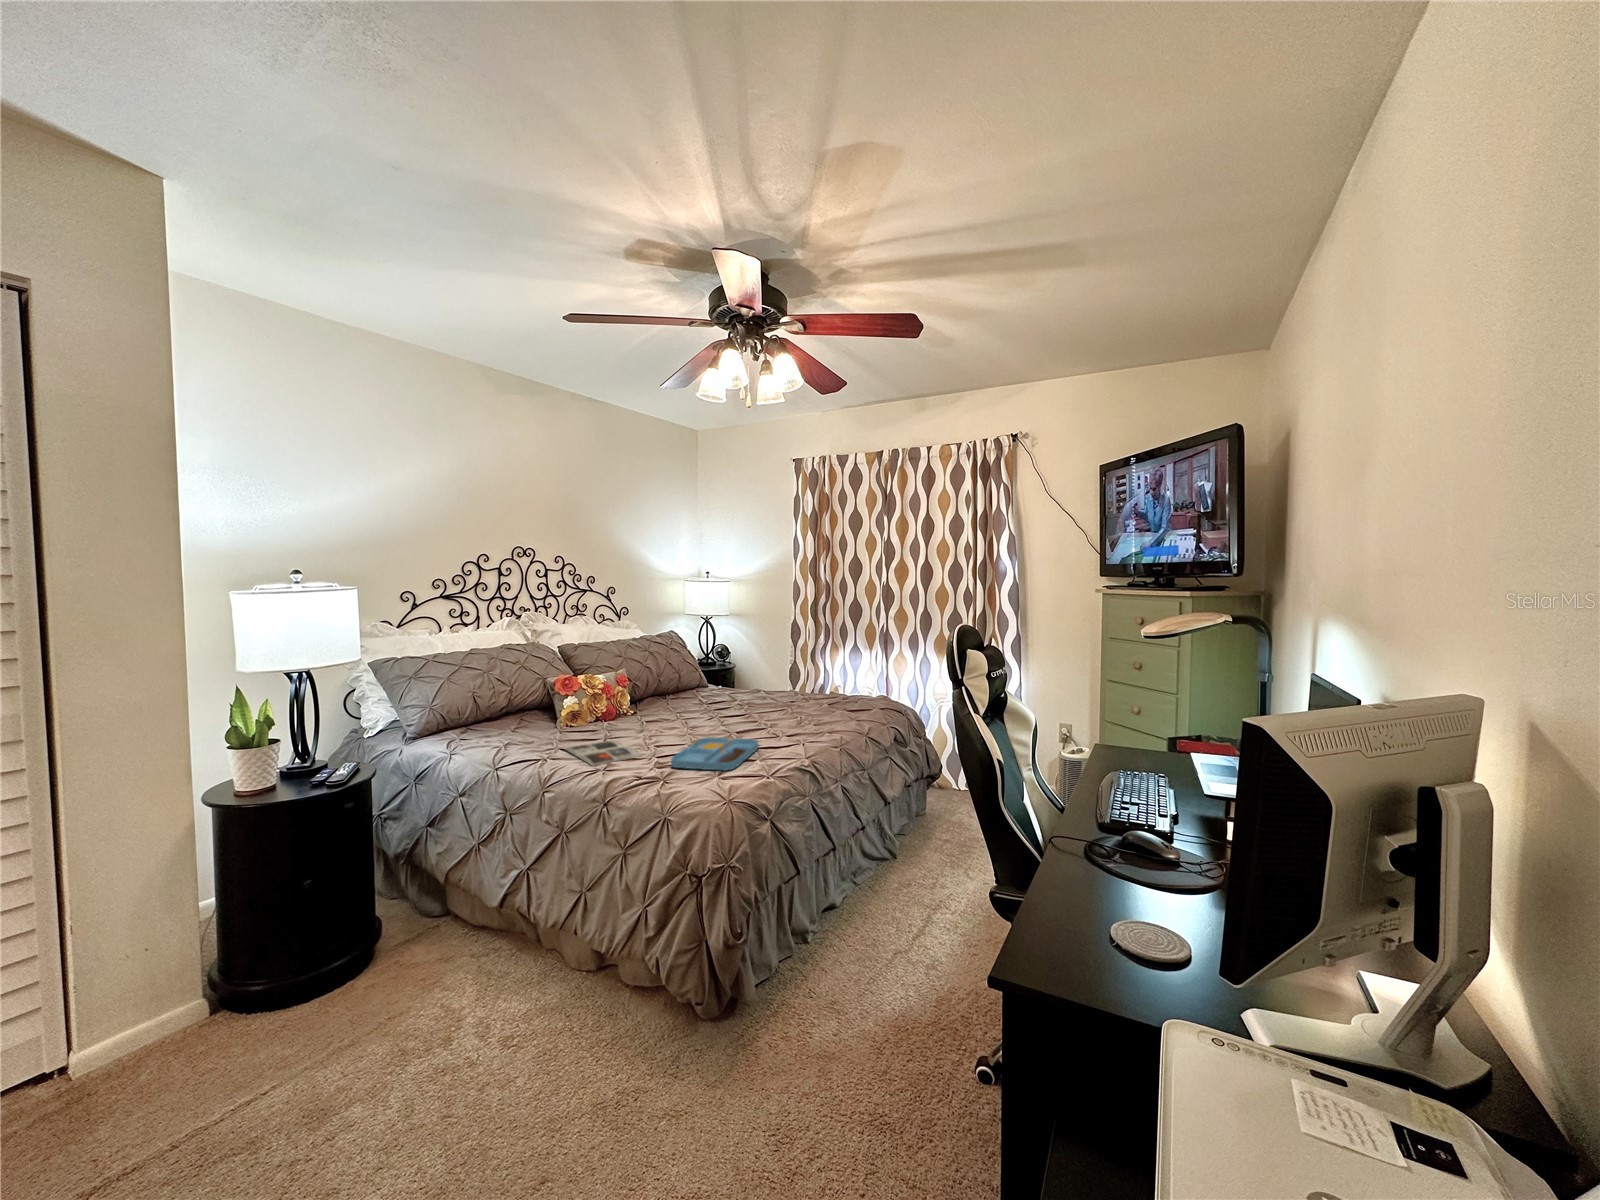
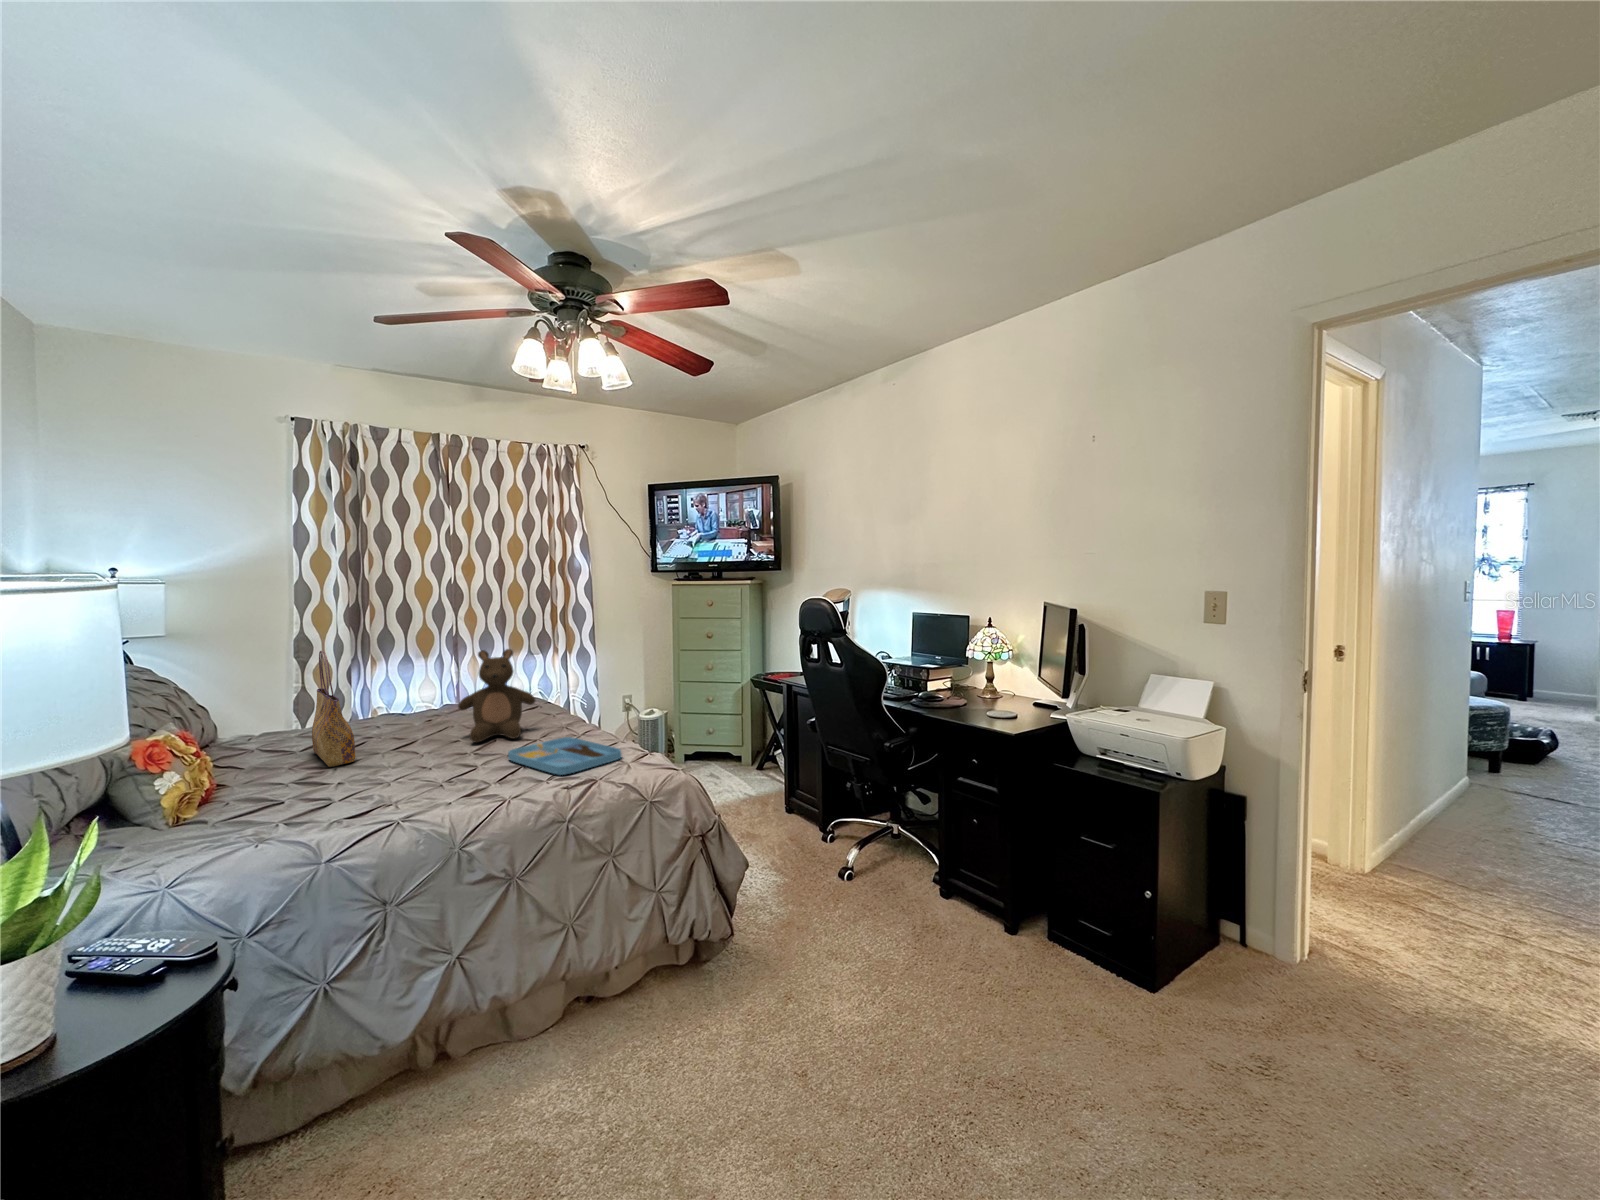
tote bag: none [665,637,707,719] -> present [312,651,355,767]
stuffed bear: none [735,650,795,731] -> present [458,649,535,743]
magazine: present [566,740,642,766] -> none [334,784,482,821]

